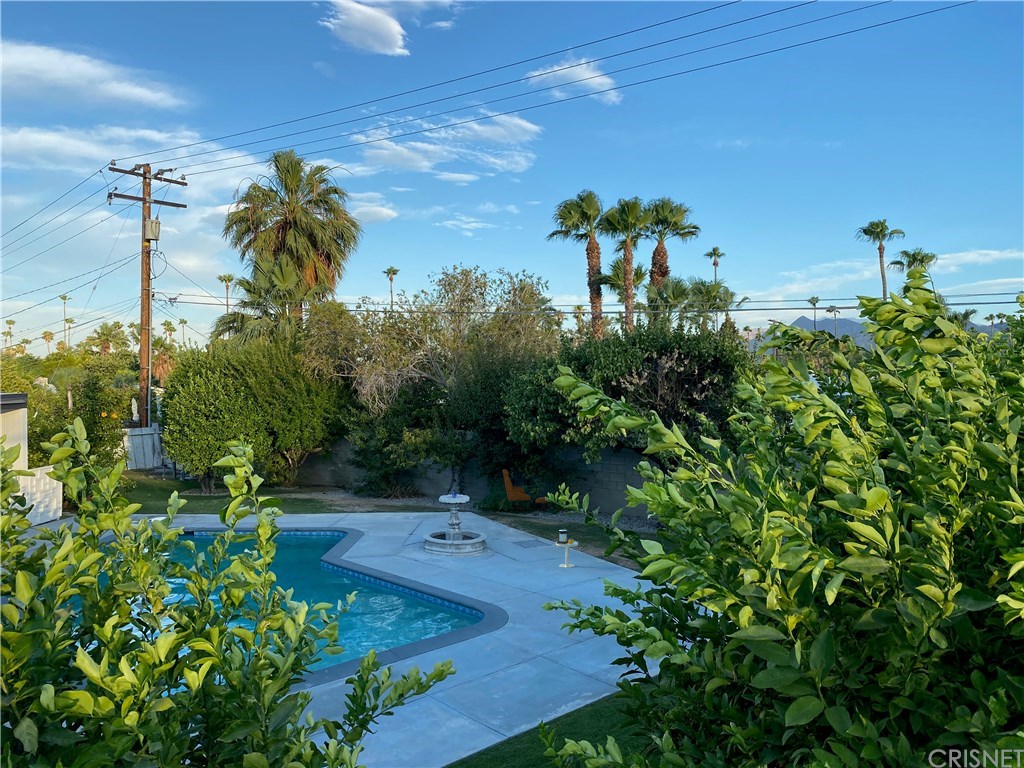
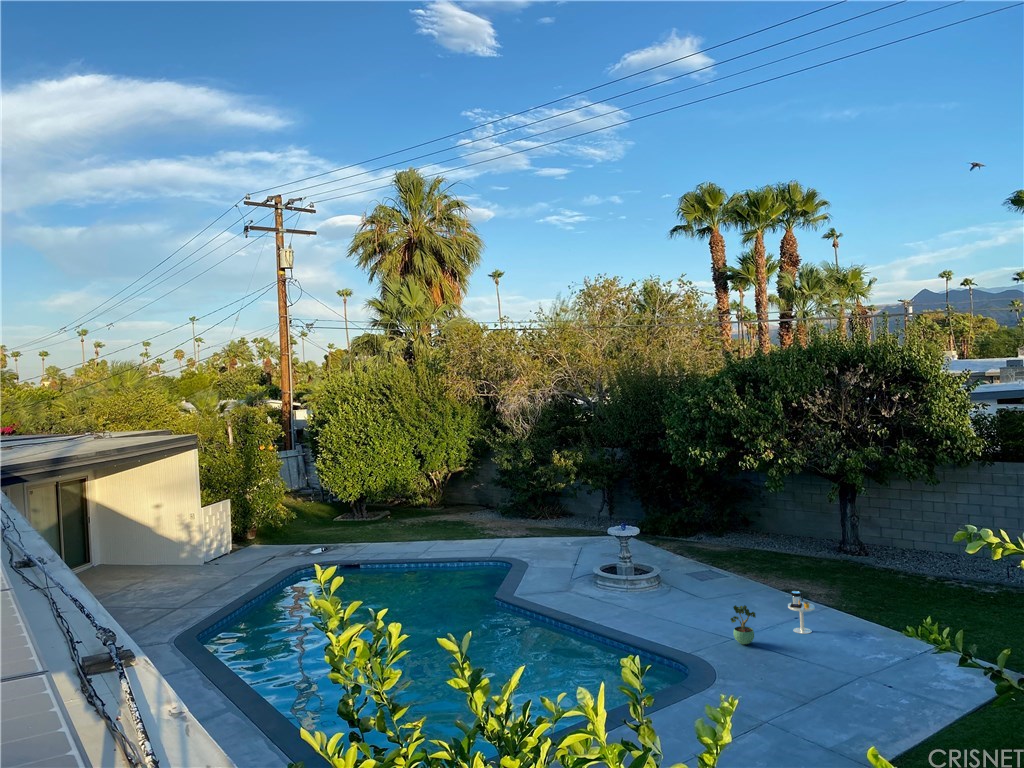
lounge chair: present [503,469,547,511] -> none [670,495,726,541]
potted plant: none [497,537,518,574] -> present [731,605,756,644]

